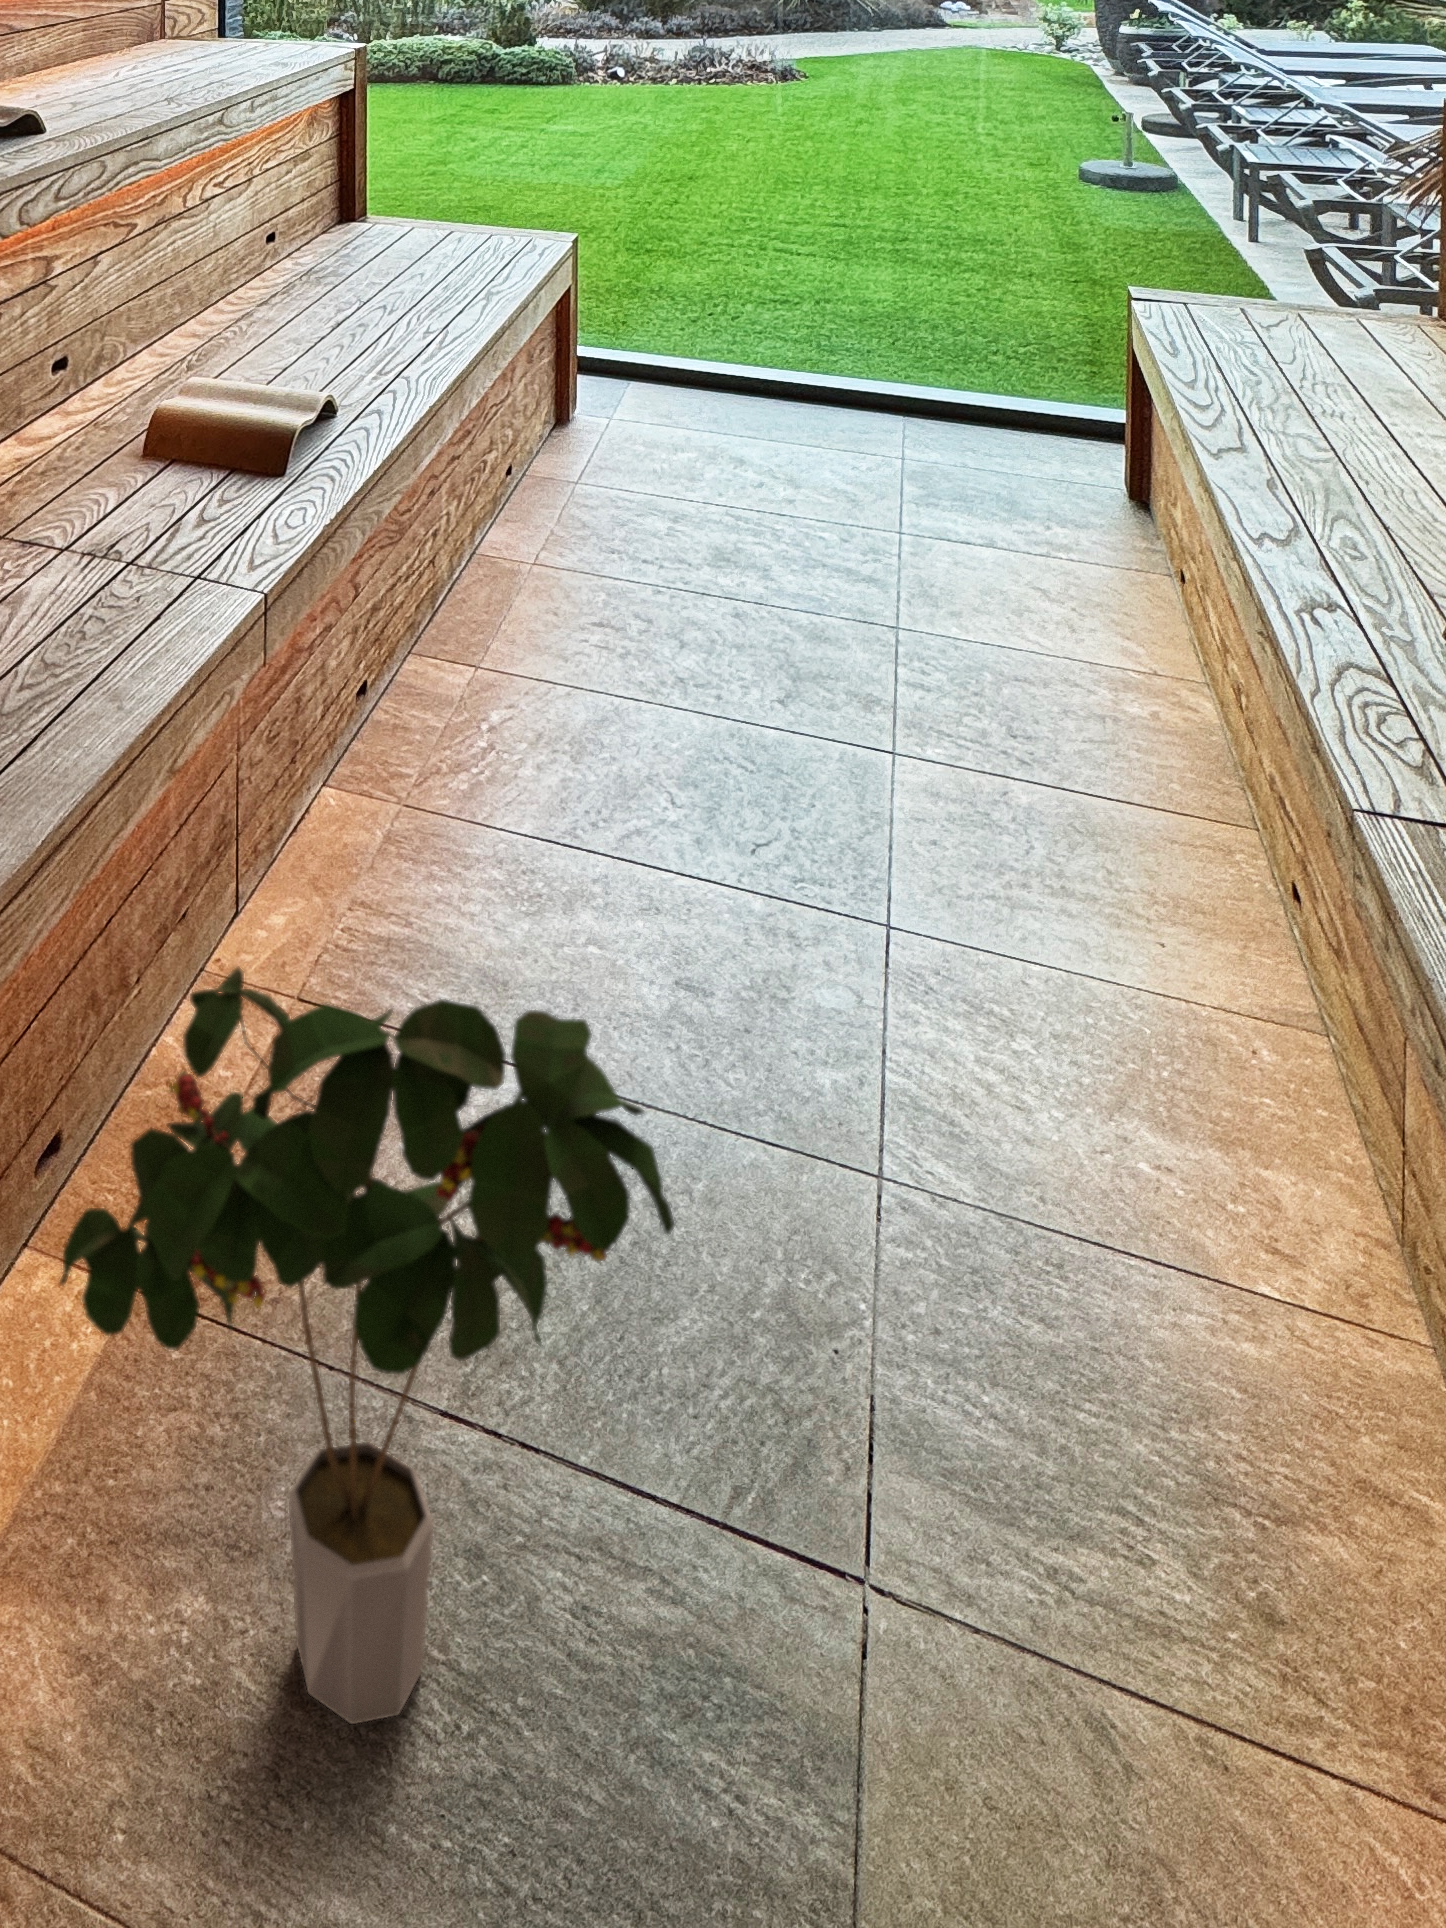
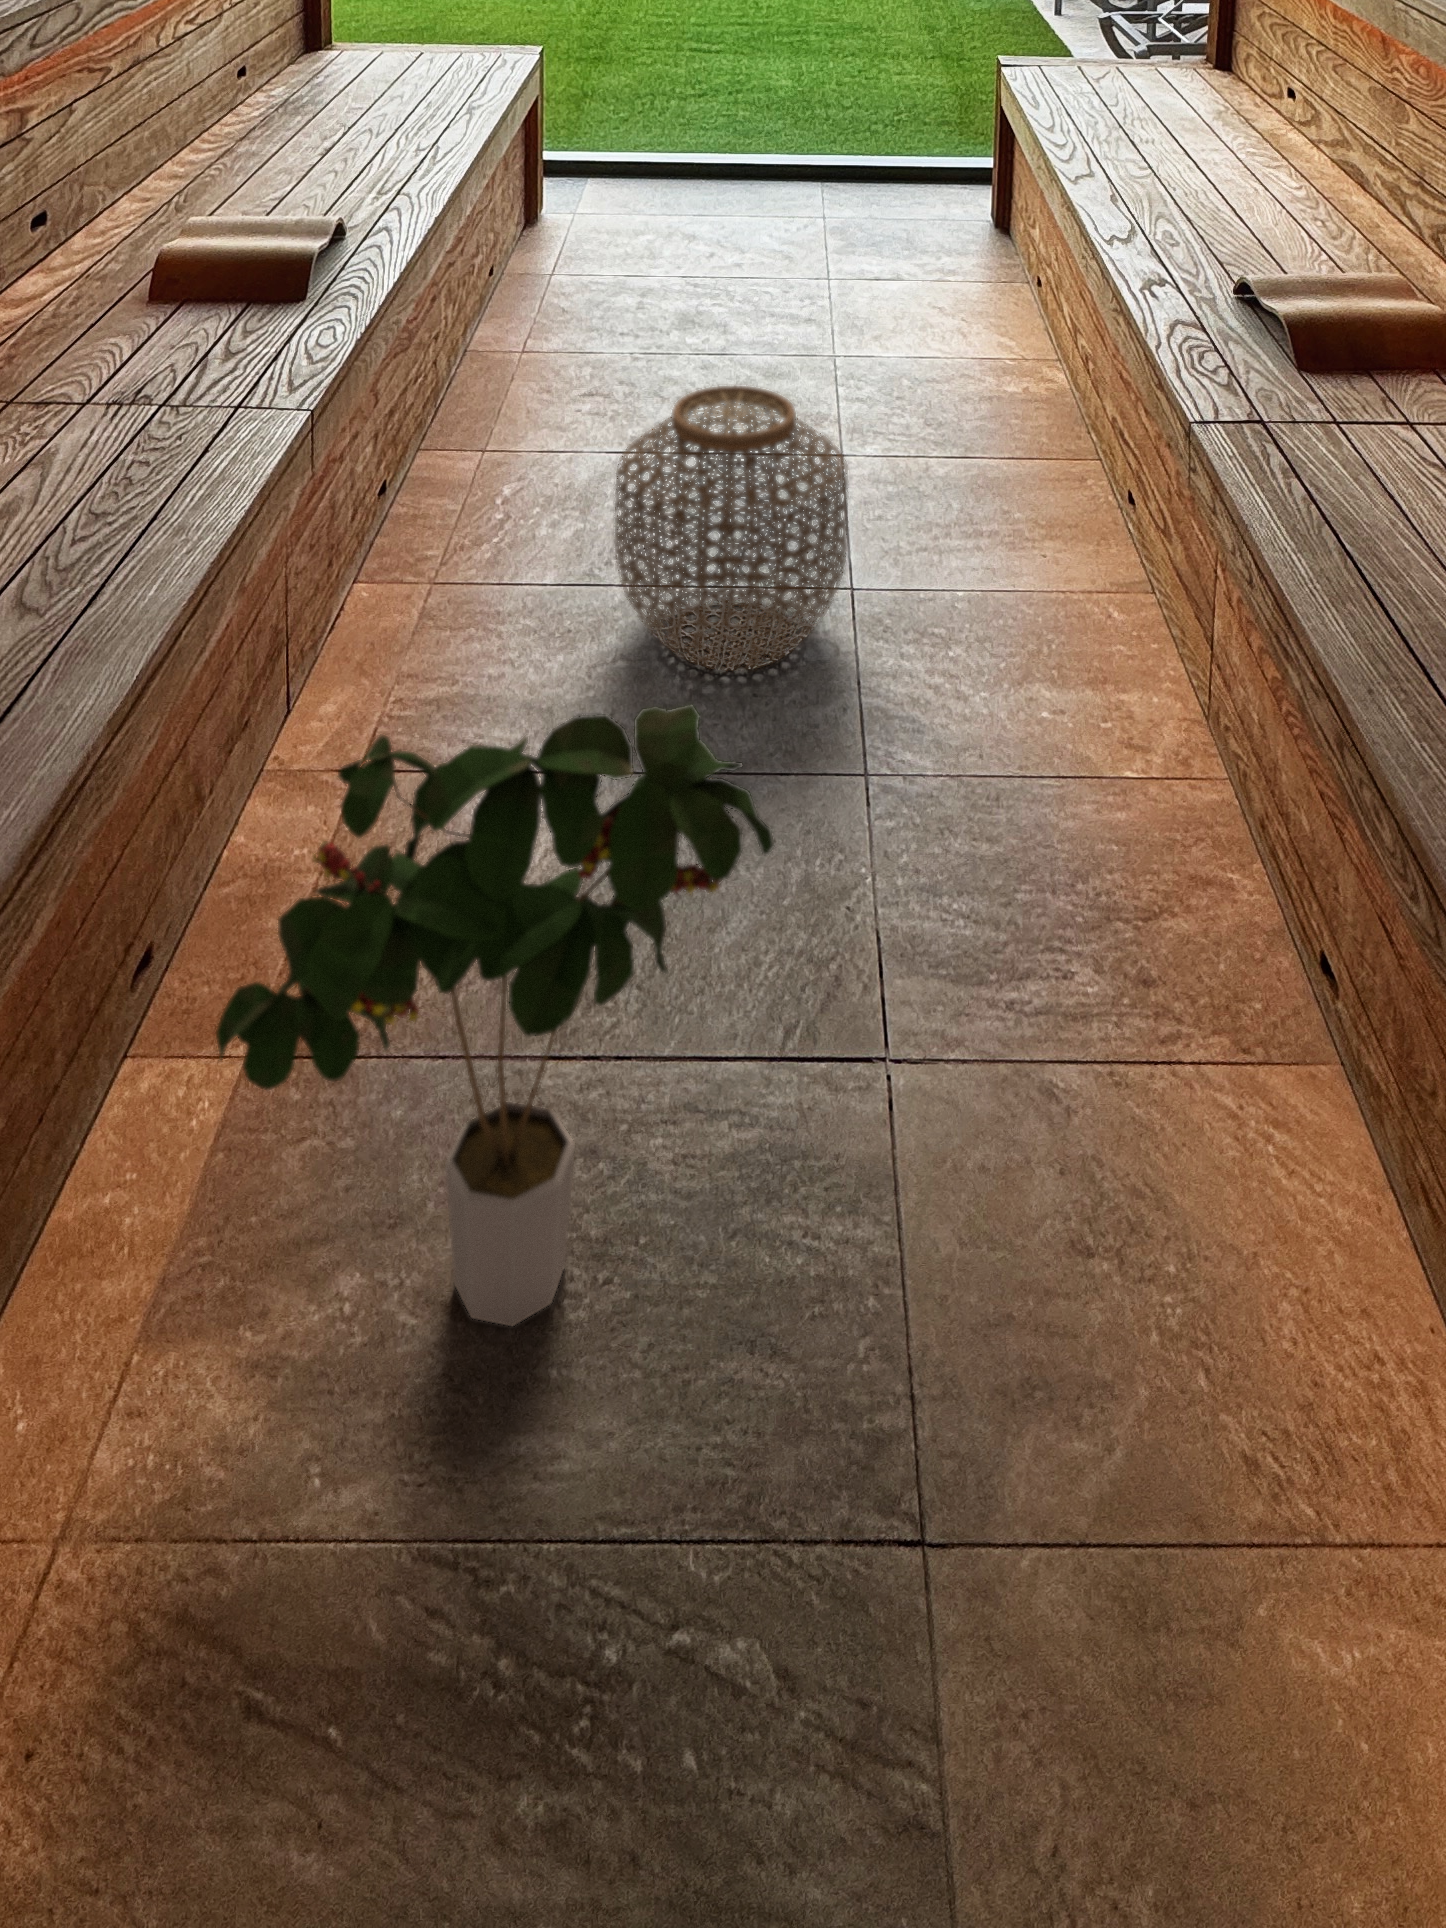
woven basket: none [590,643,871,995] -> present [615,386,848,671]

